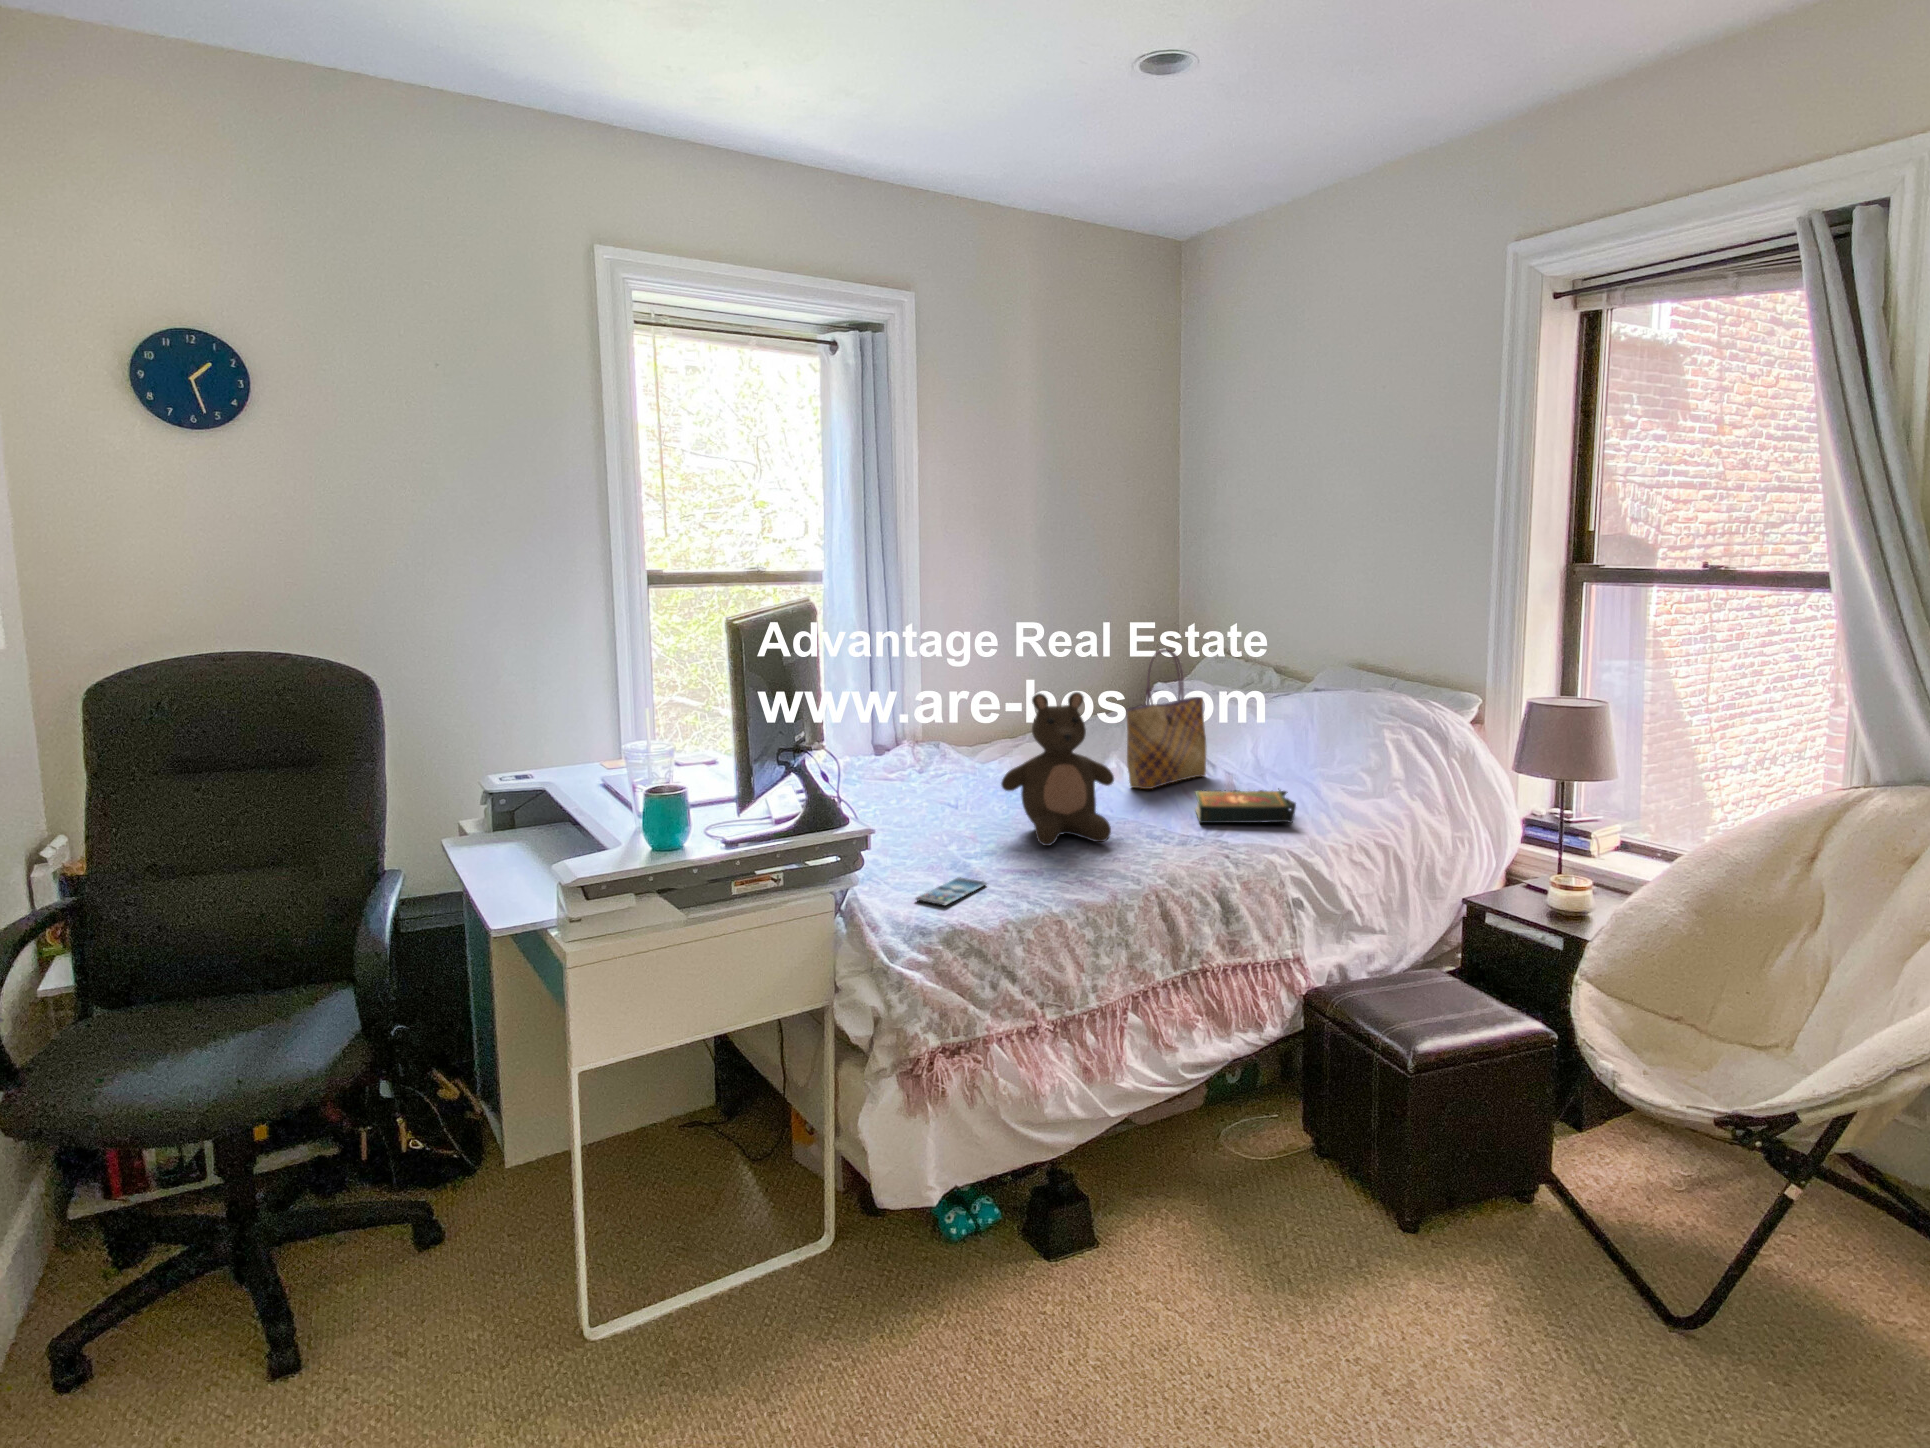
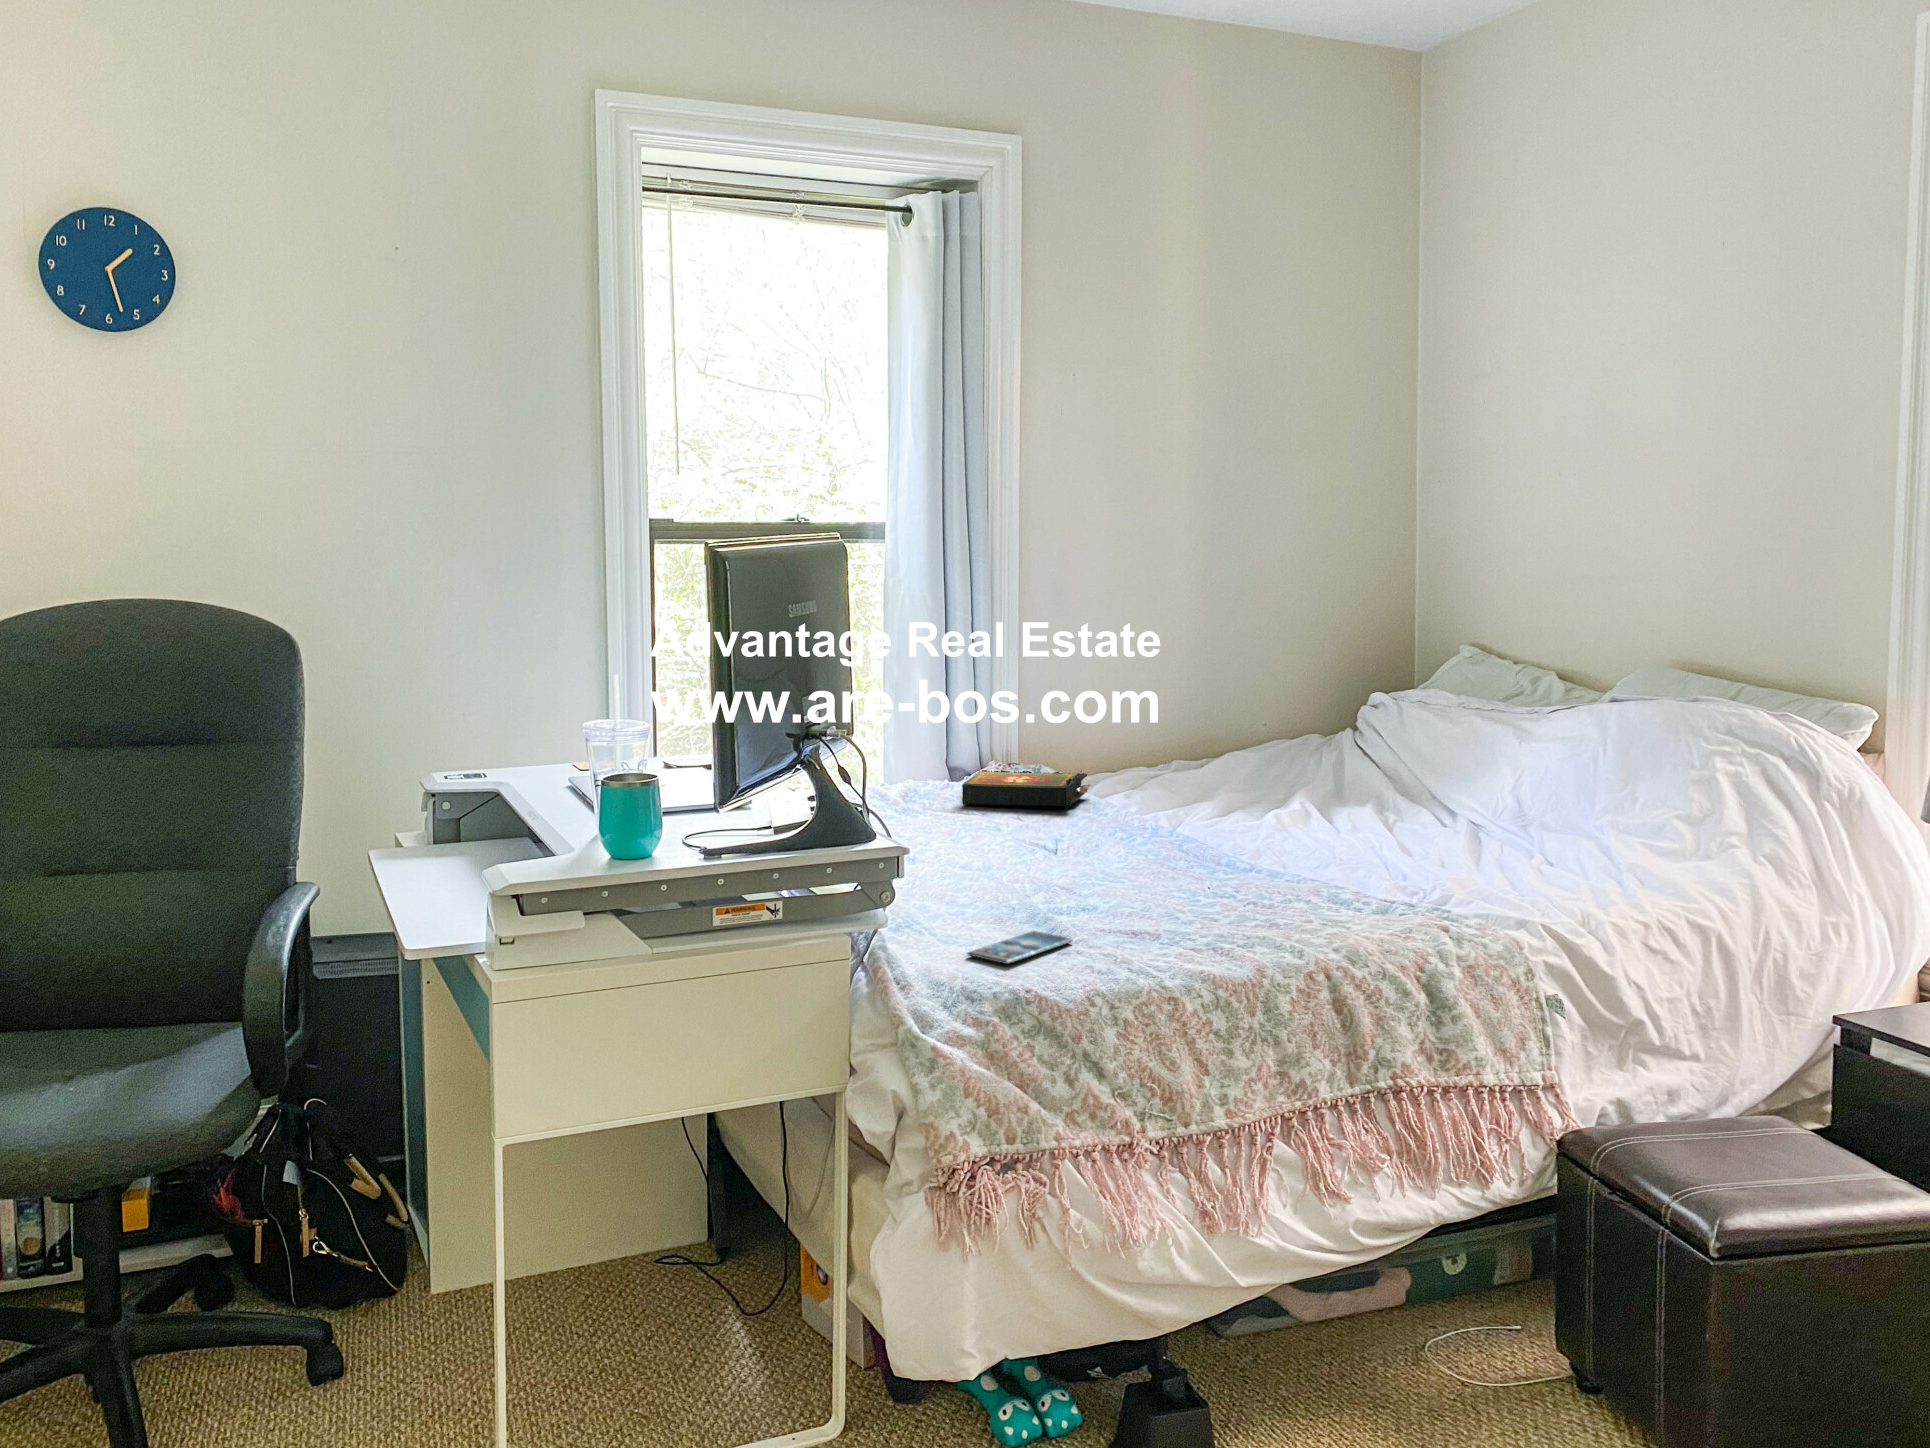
tote bag: present [1126,649,1206,789] -> none [1304,628,1432,834]
stuffed bear: present [1001,692,1114,846] -> none [1107,679,1276,899]
book: present [1195,788,1296,823] -> present [962,770,1090,809]

